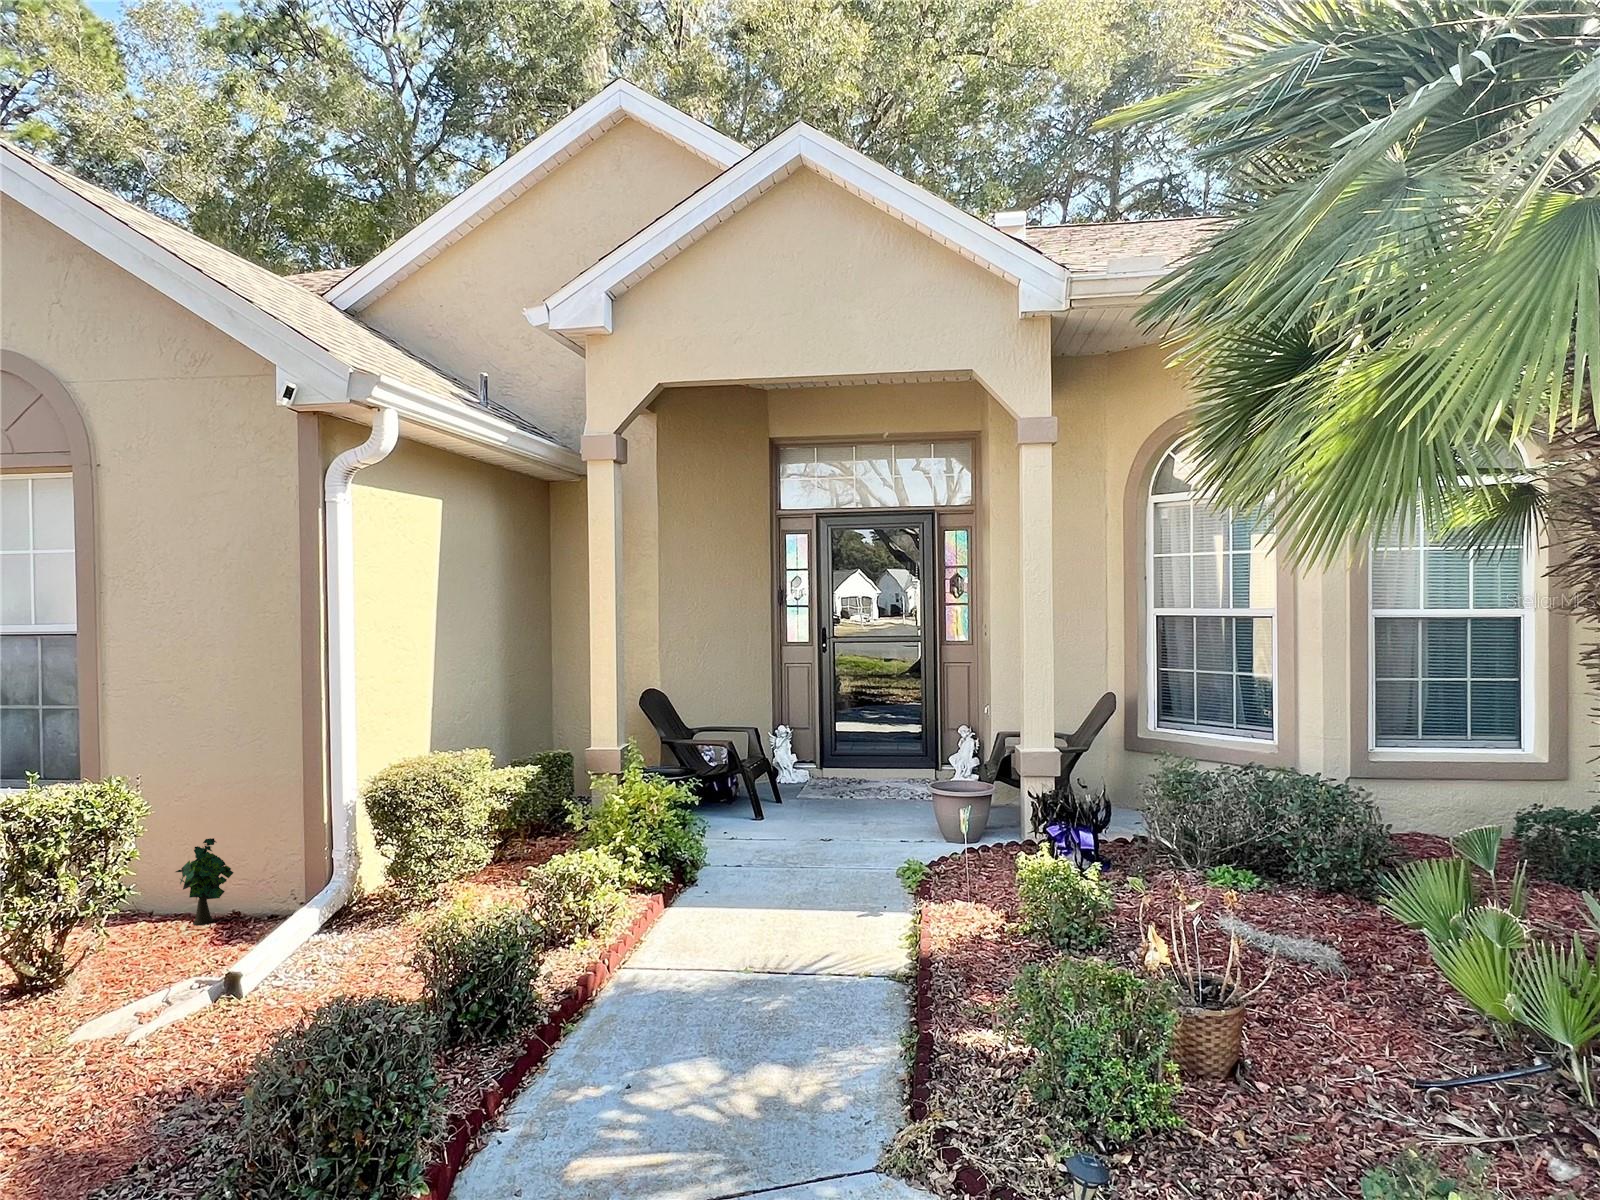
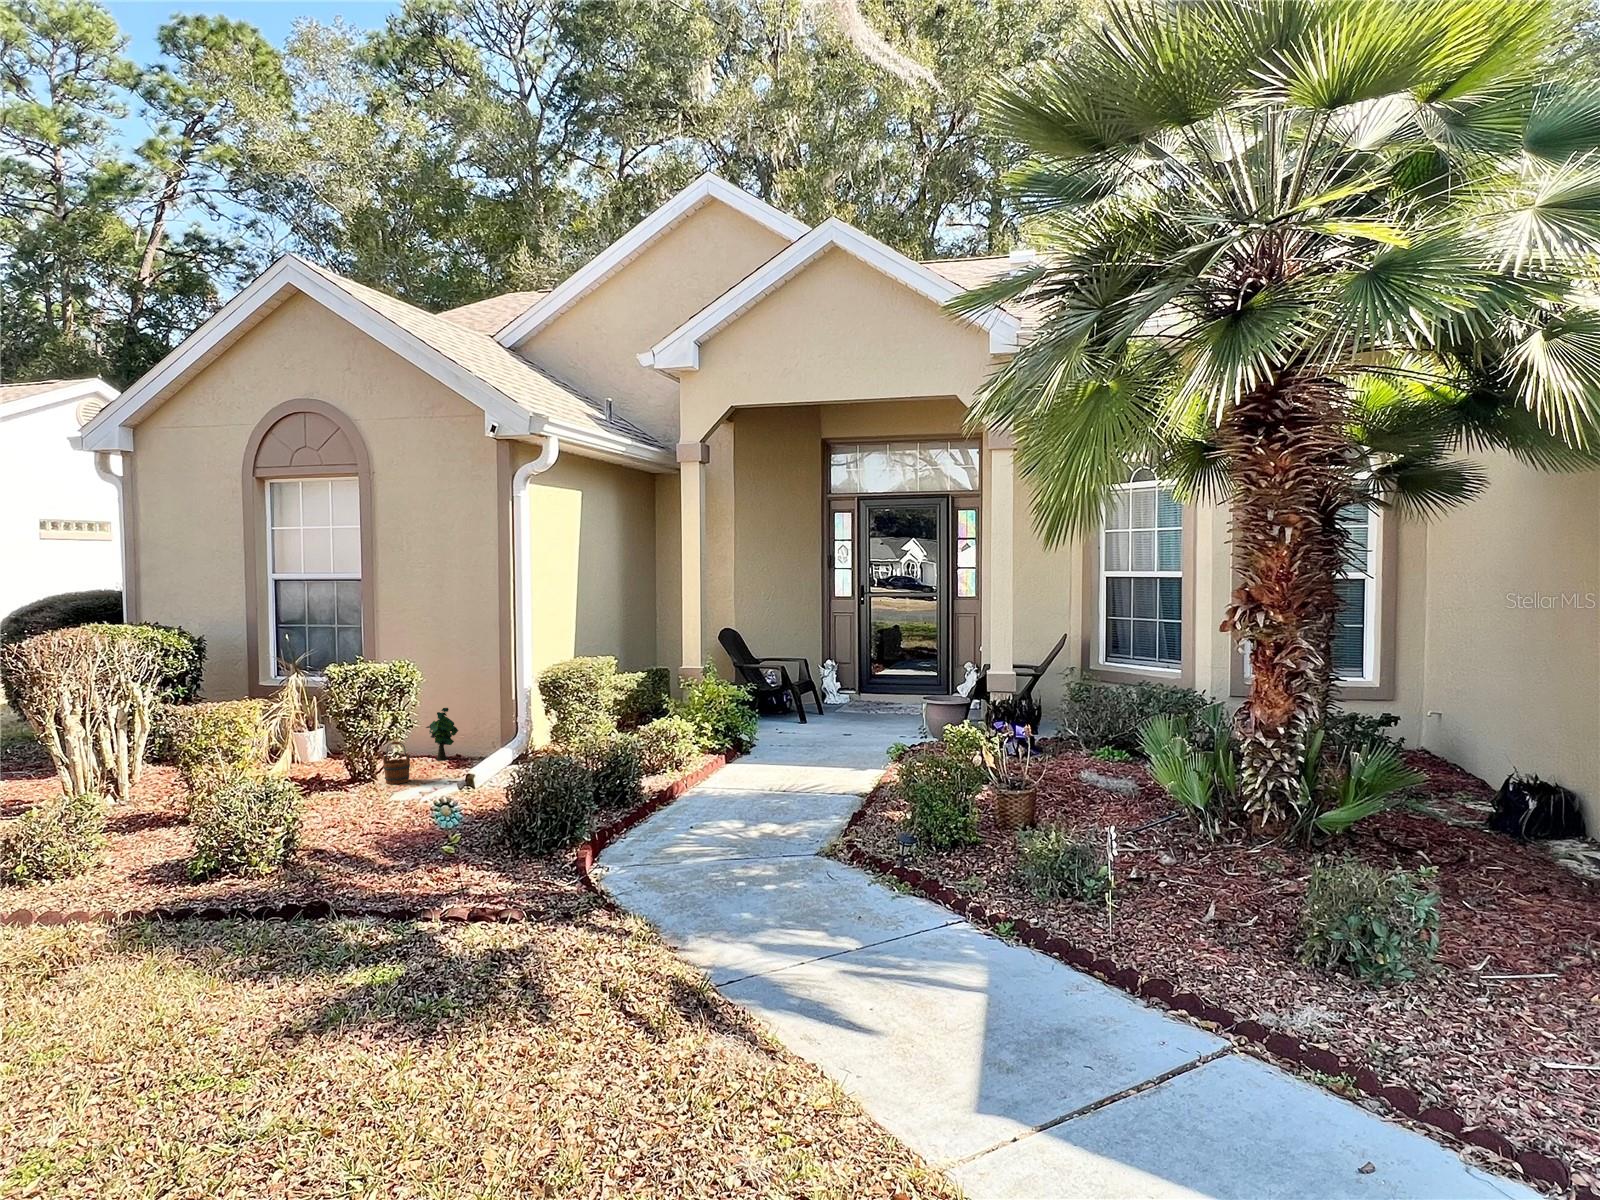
wooden bucket: none [66,921,121,1000] -> present [383,741,410,784]

